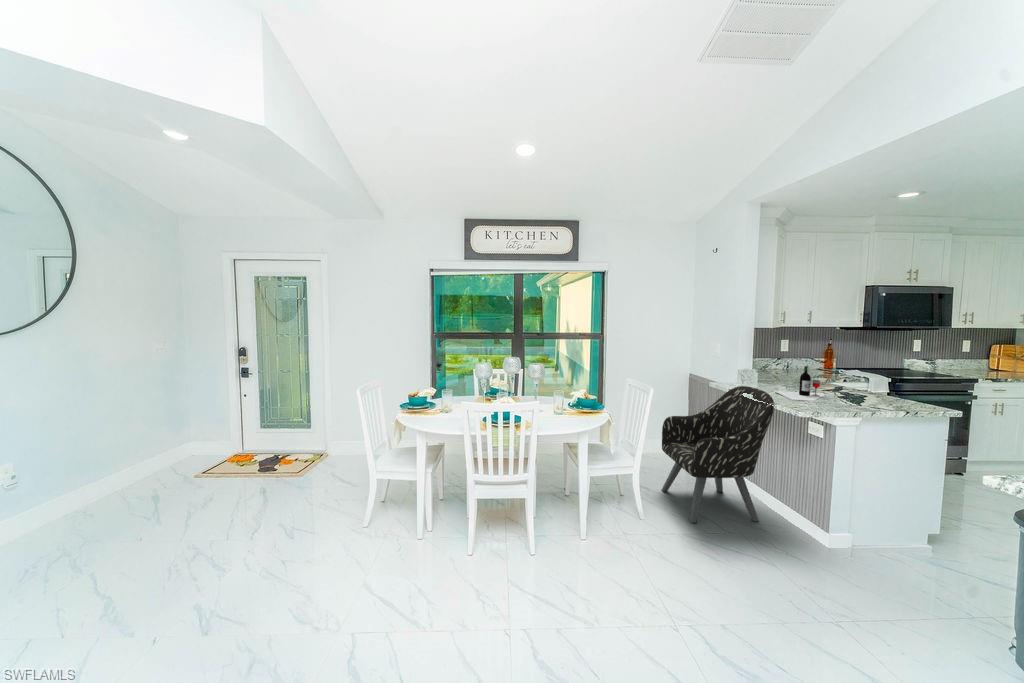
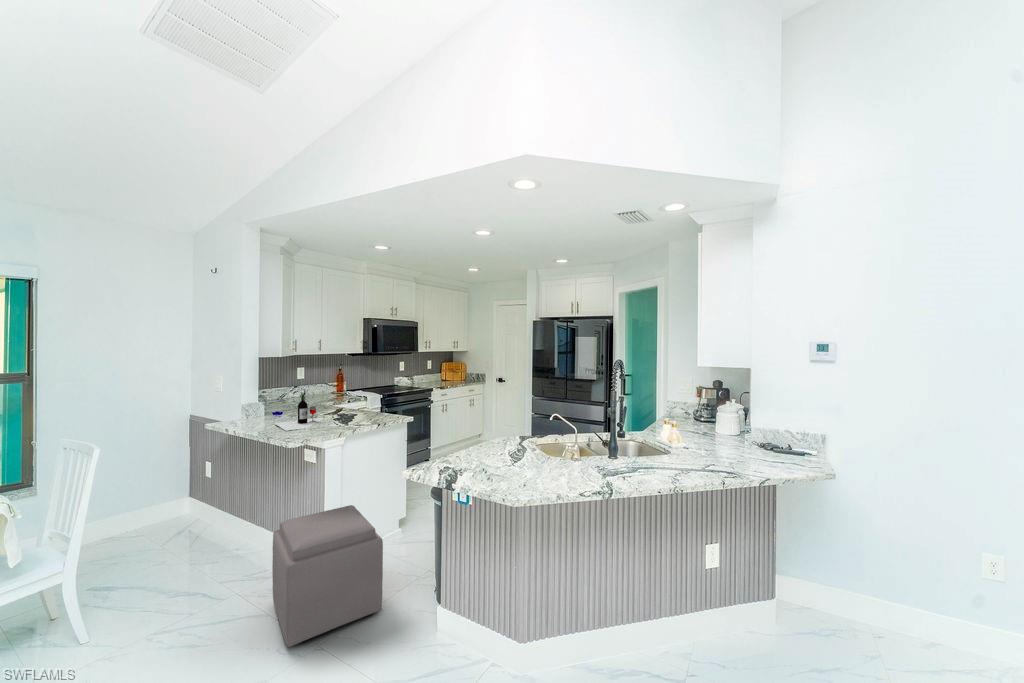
armchair: present [662,386,774,523] -> none [130,423,270,613]
ottoman: none [781,485,929,623] -> present [272,505,383,647]

